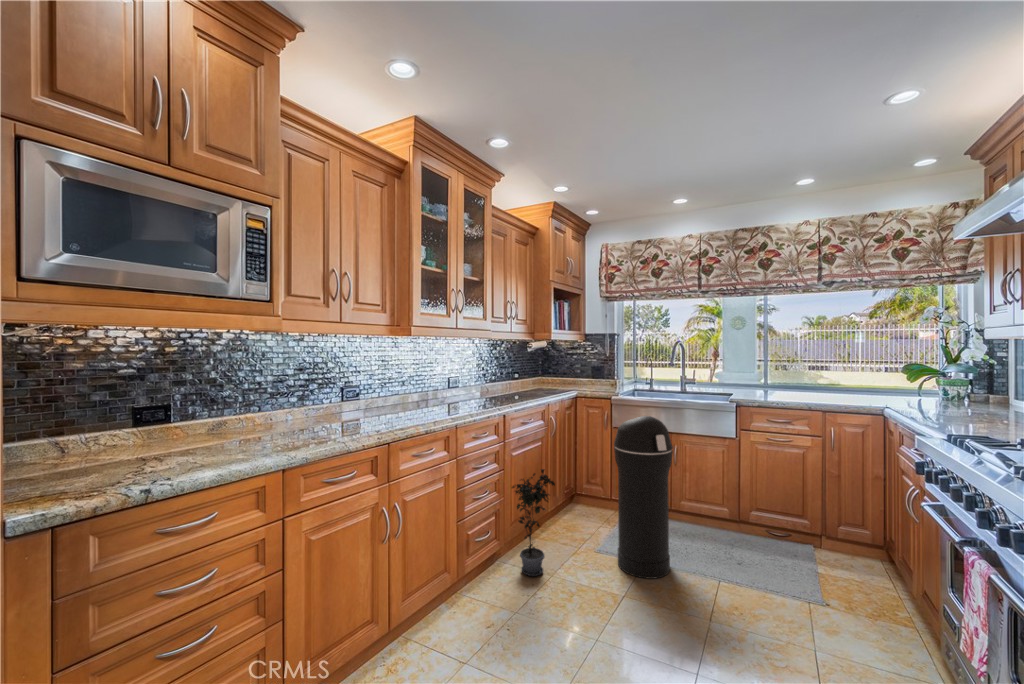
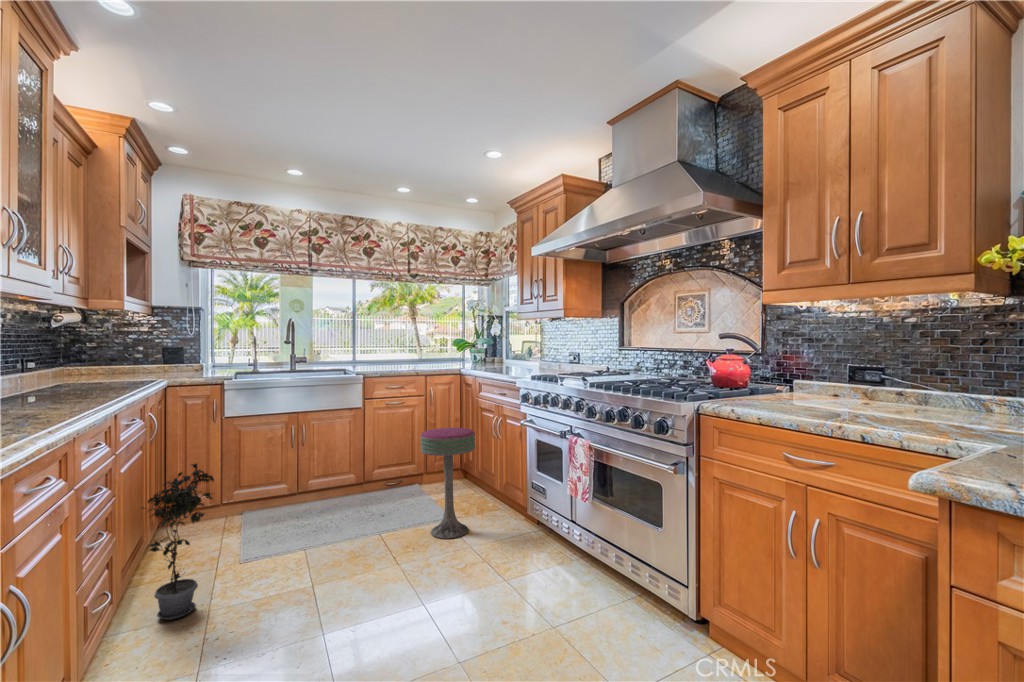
trash can: present [614,416,673,579] -> none [272,383,341,560]
bar stool: none [753,490,834,639] -> present [420,428,475,539]

